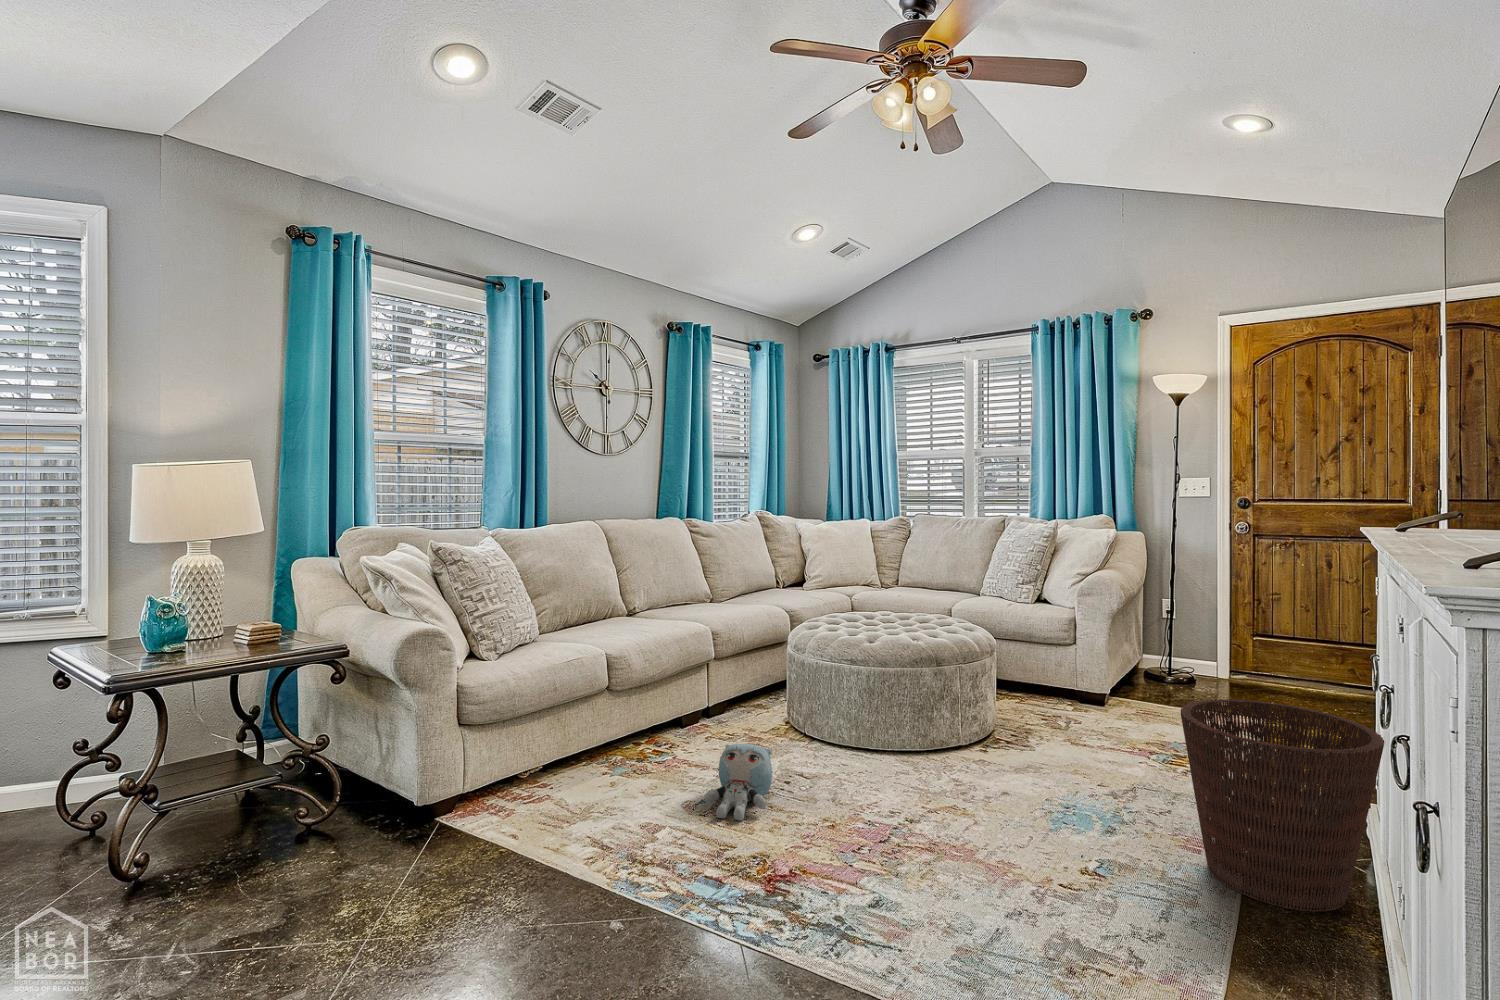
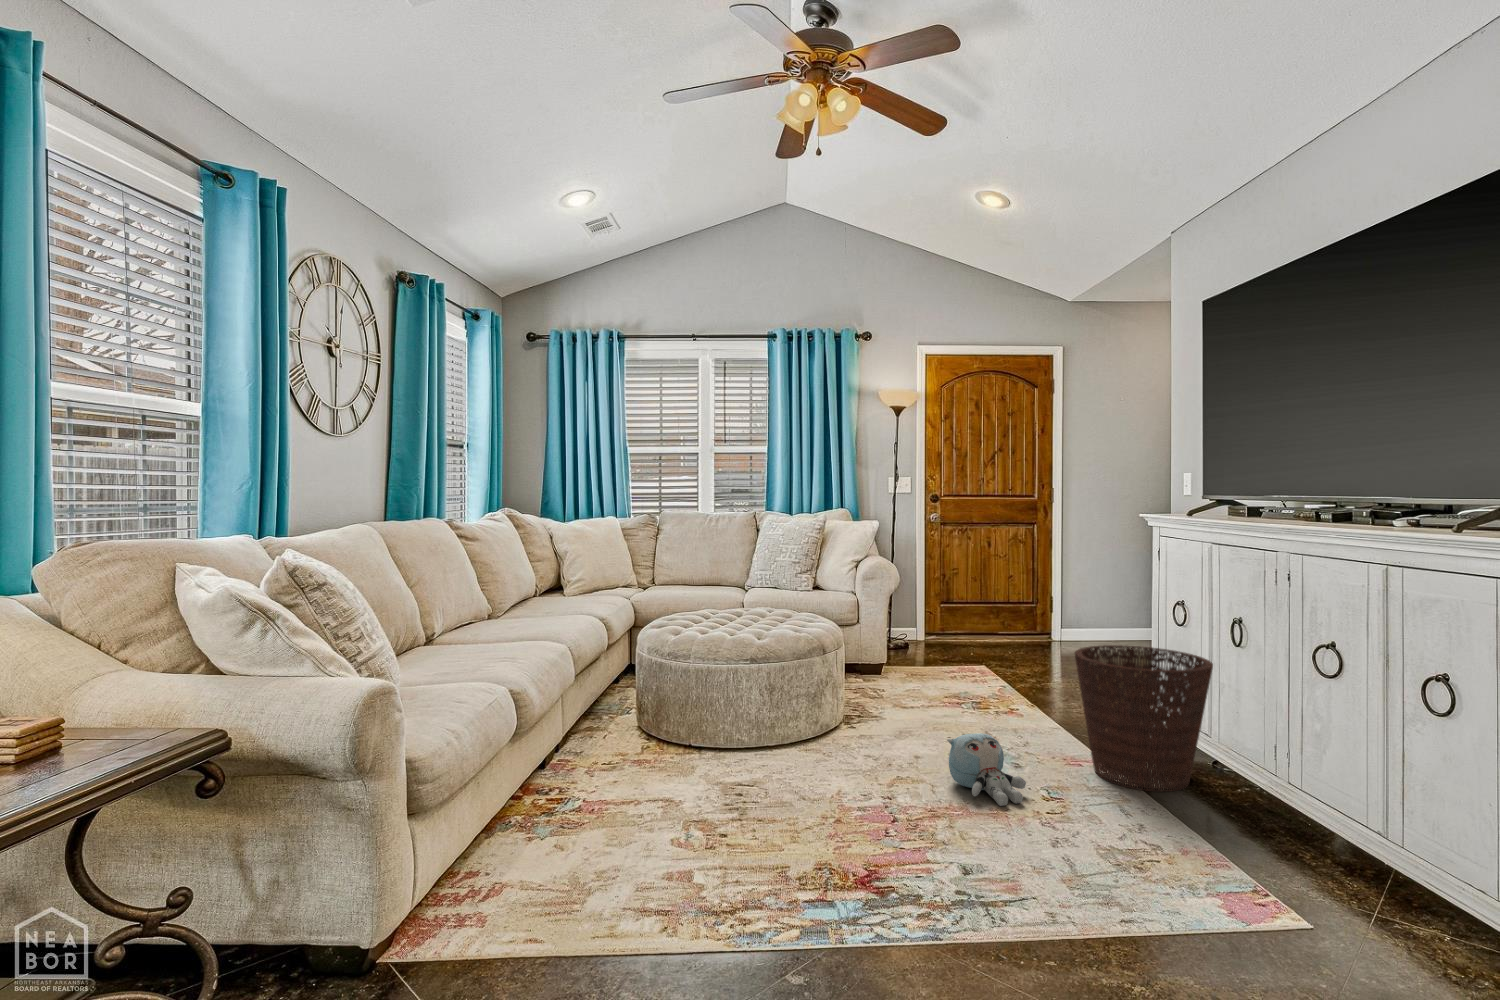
plush toy: present [705,744,773,821] -> present [947,733,1026,806]

